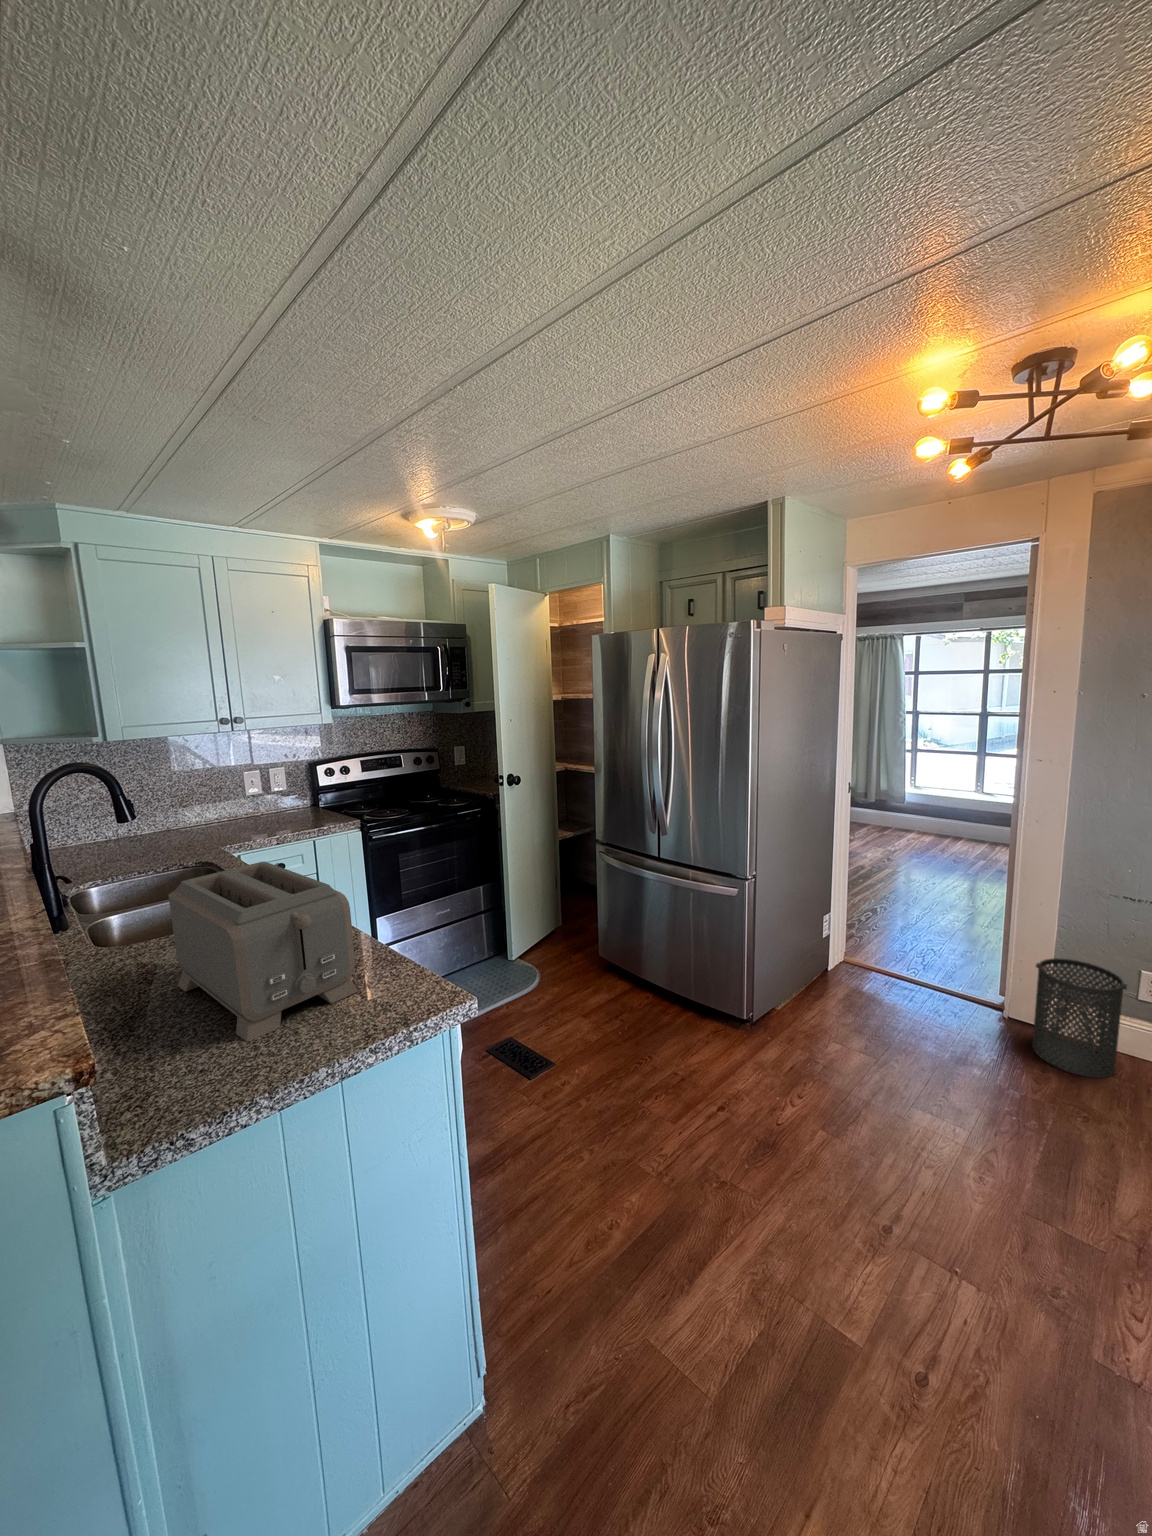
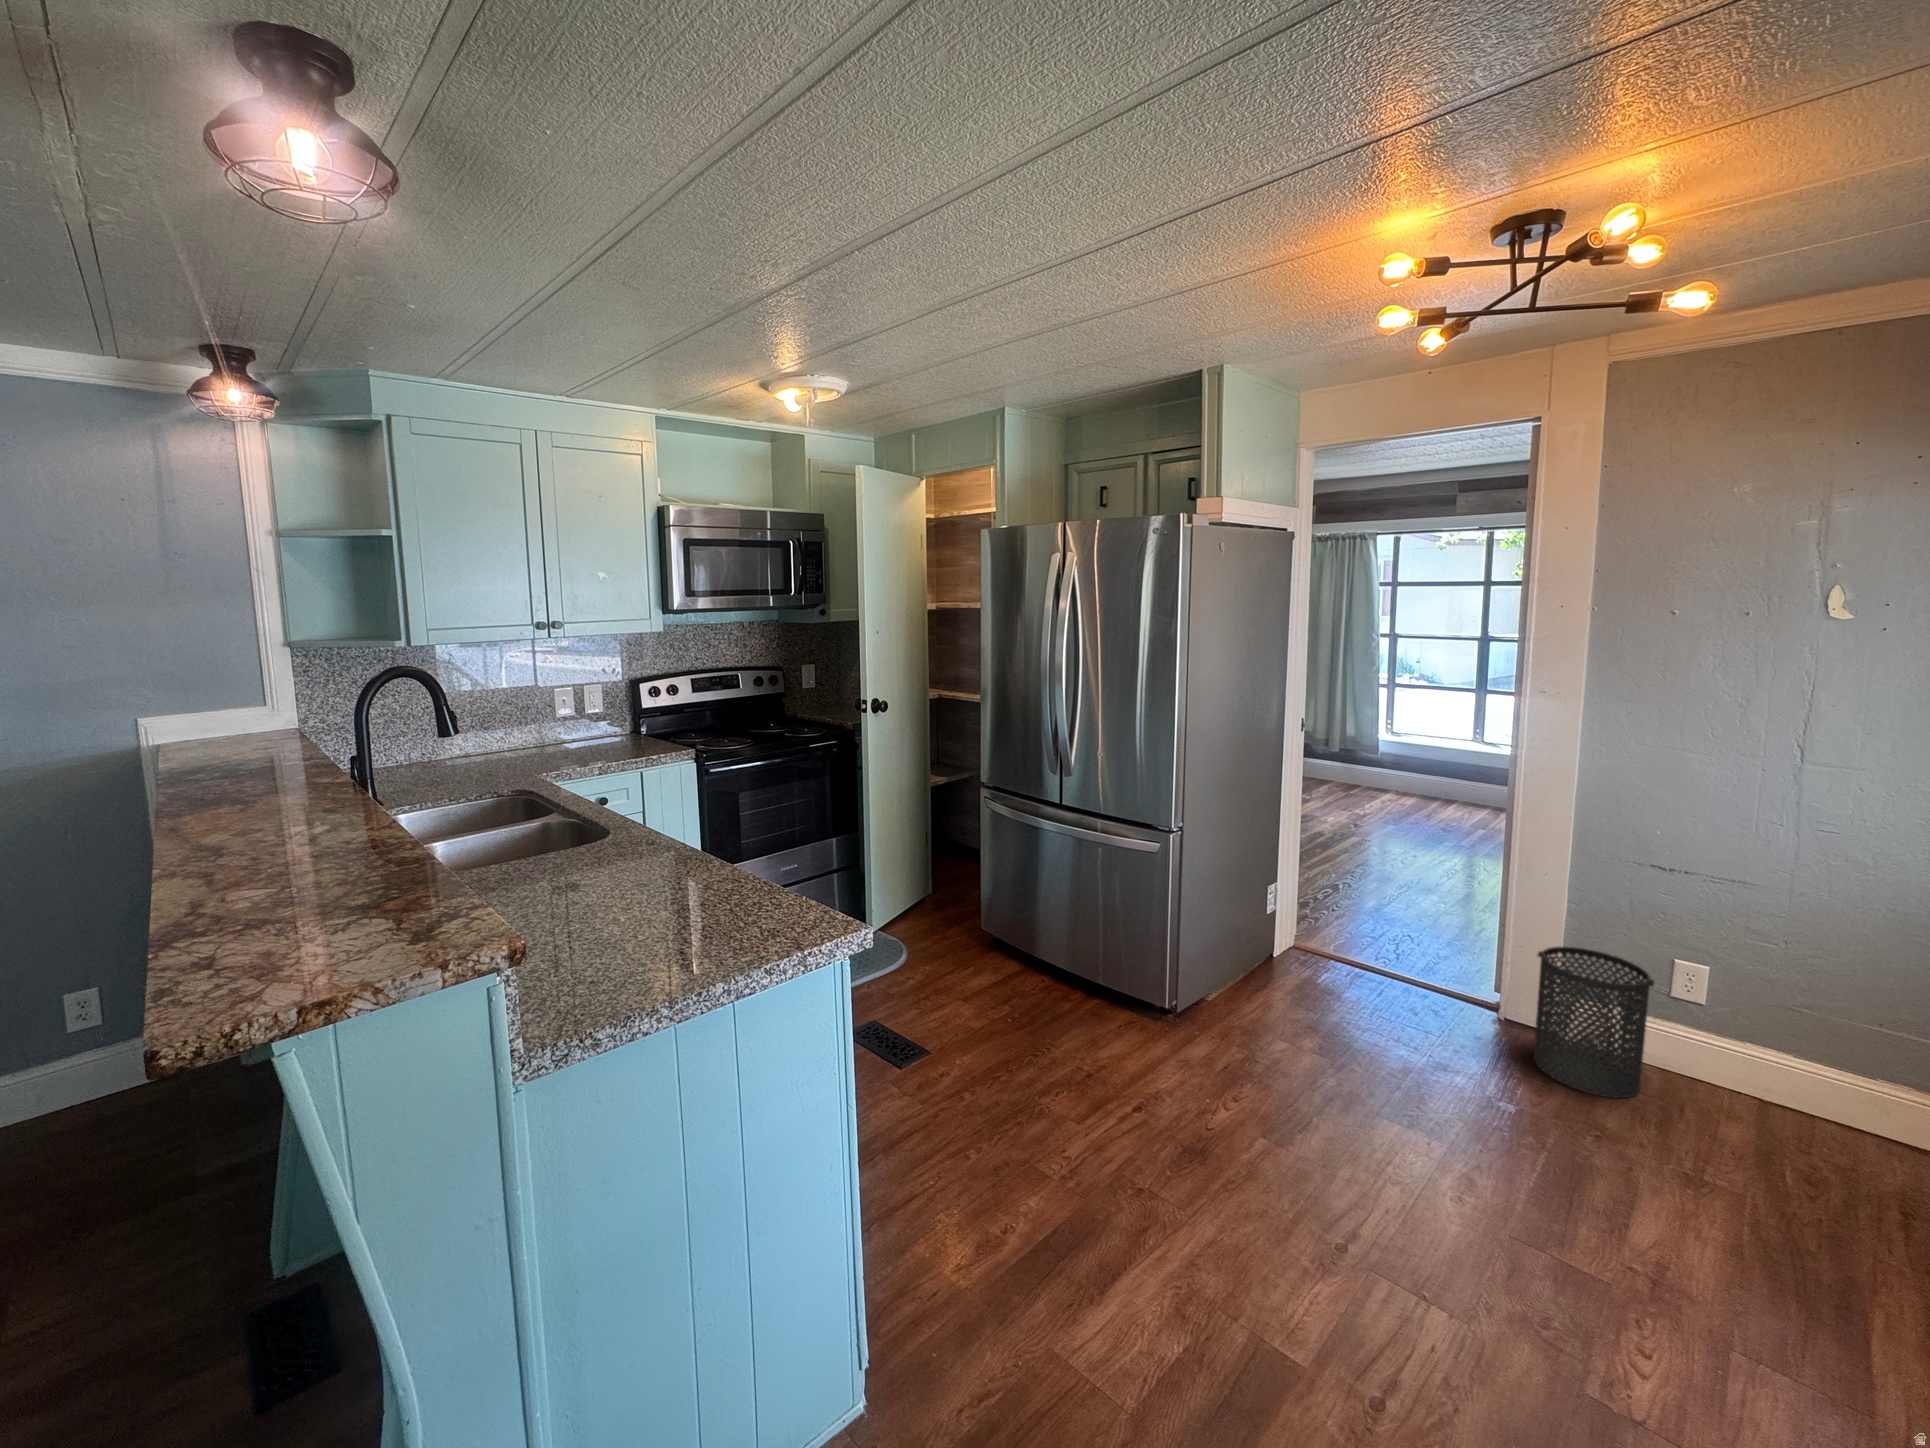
toaster: present [168,861,358,1042] -> none [537,777,740,961]

